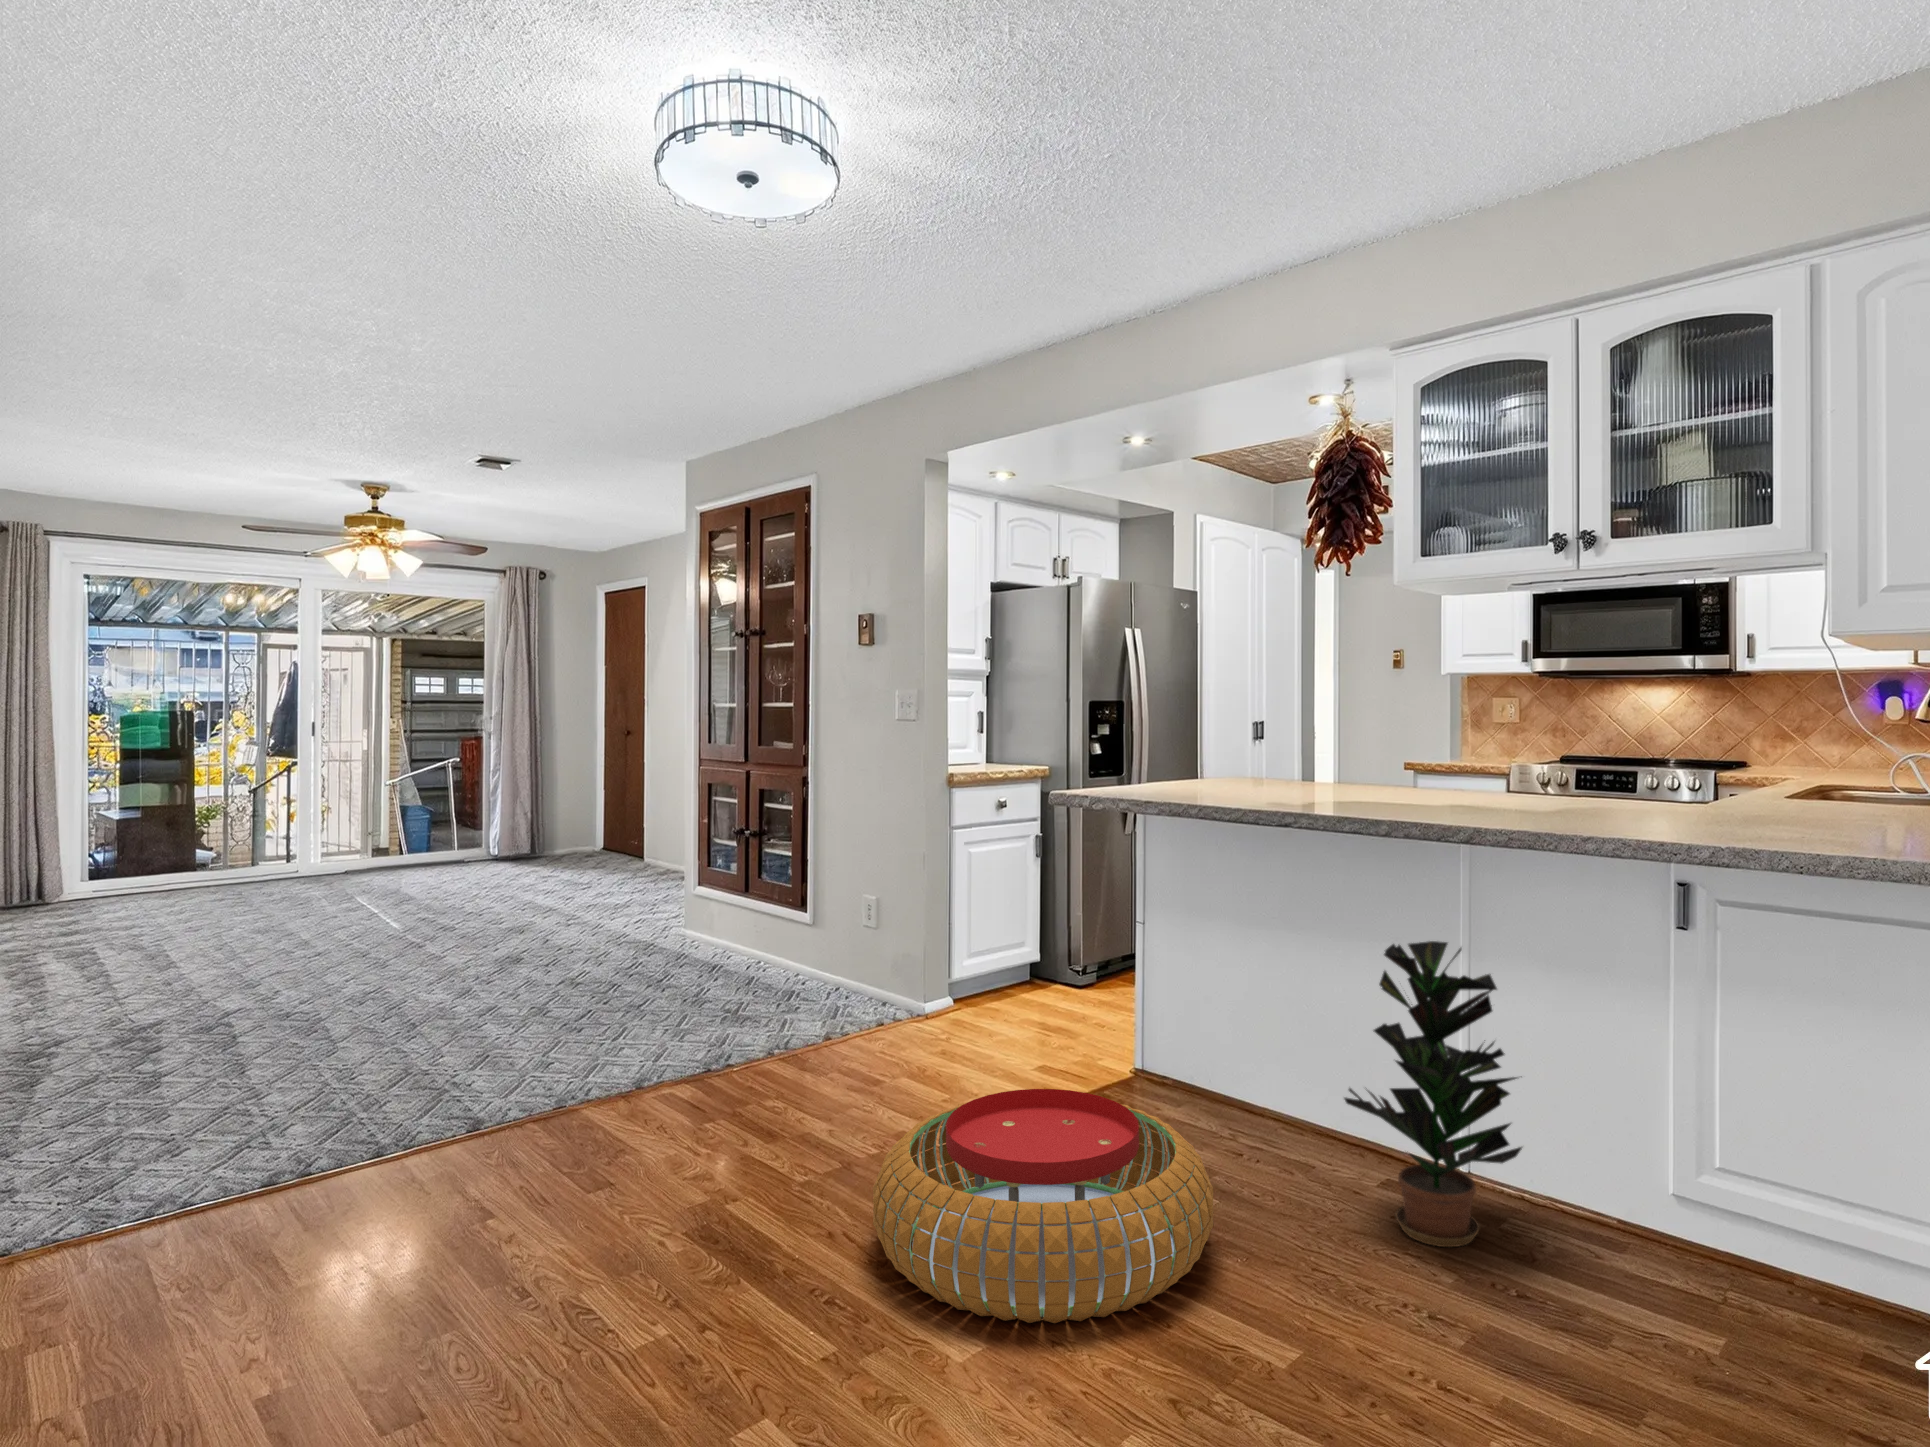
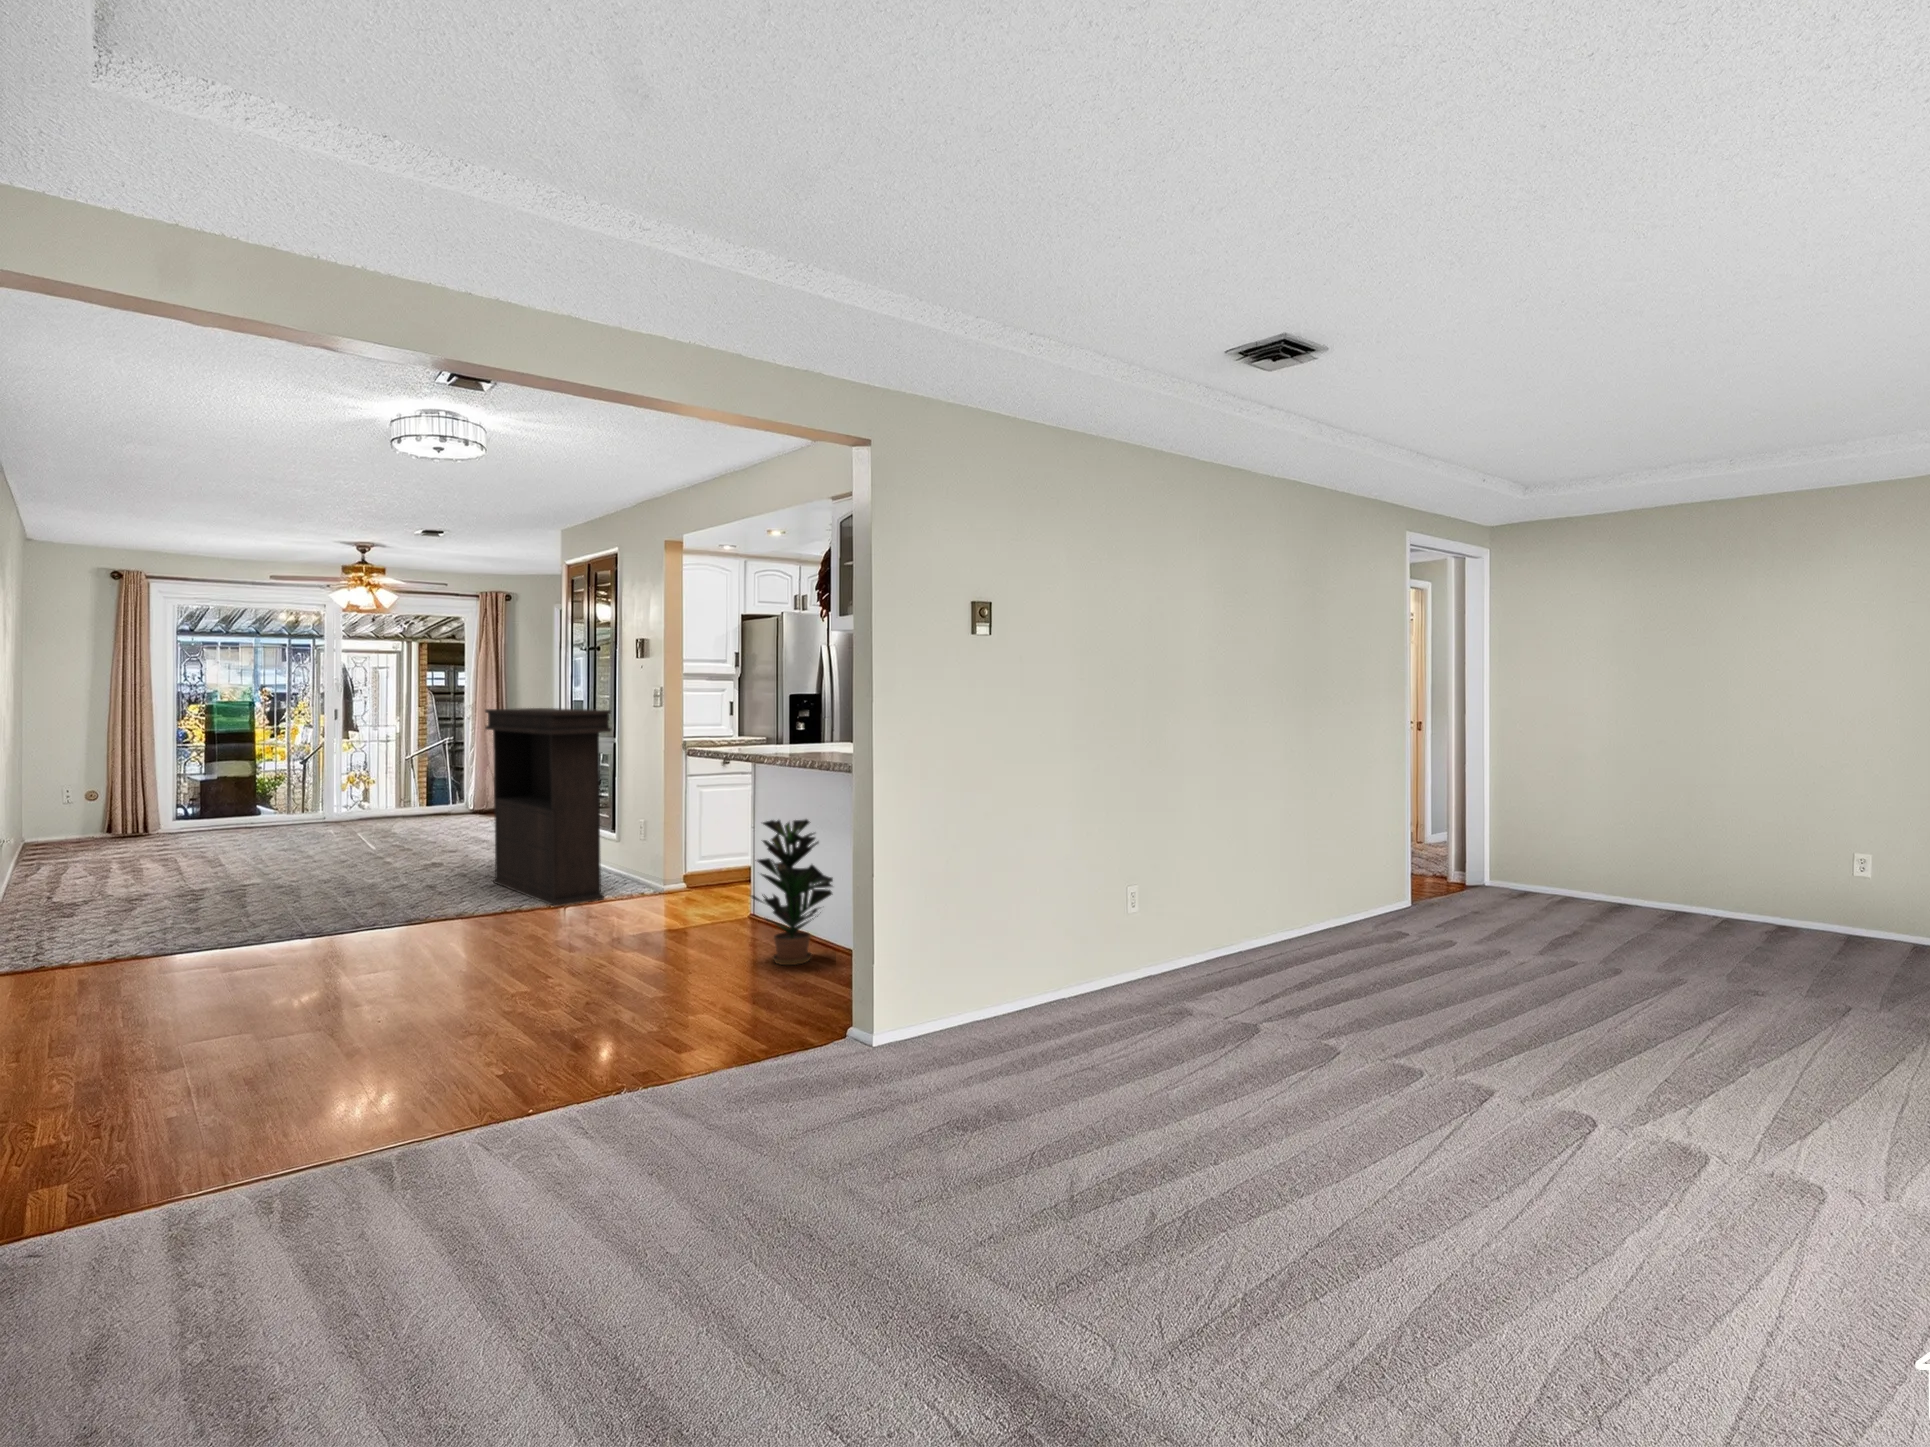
console table: none [626,721,875,1062] -> present [485,708,611,906]
pouf: present [873,1089,1214,1323] -> none [501,895,680,982]

